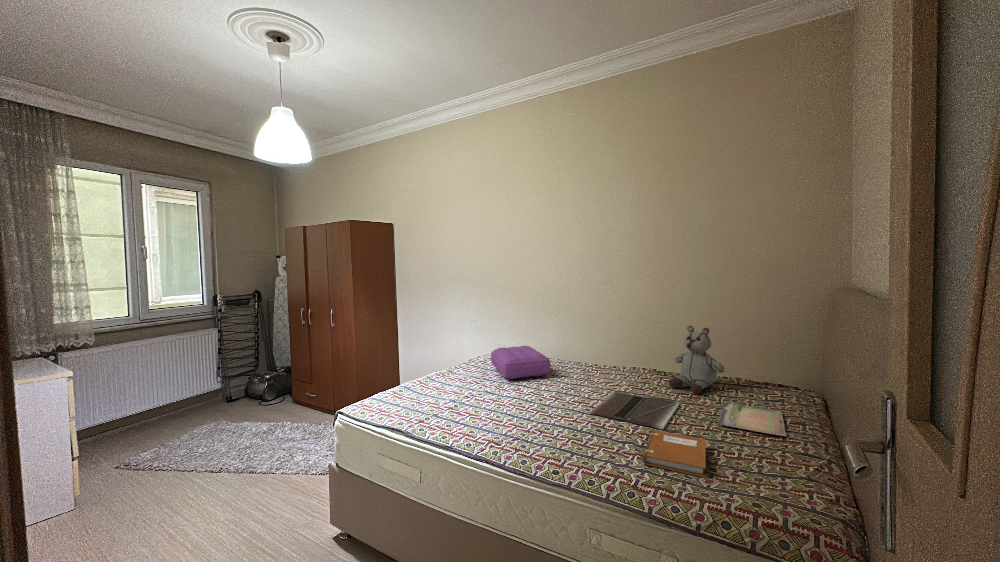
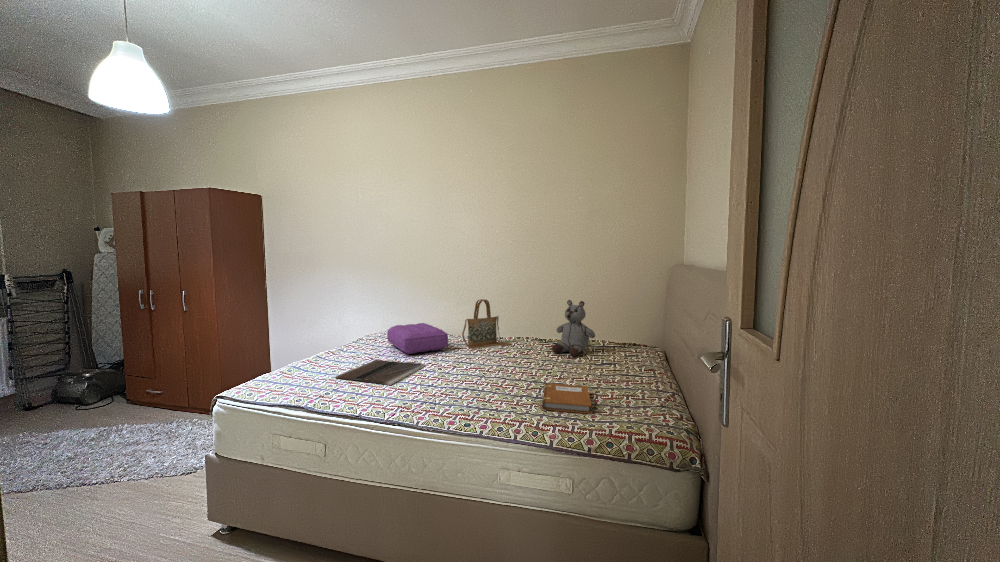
handbag: none [565,323,620,376] -> present [462,299,510,348]
laptop: present [590,392,679,429] -> present [335,360,425,385]
tray: present [718,401,786,436] -> none [594,359,643,380]

